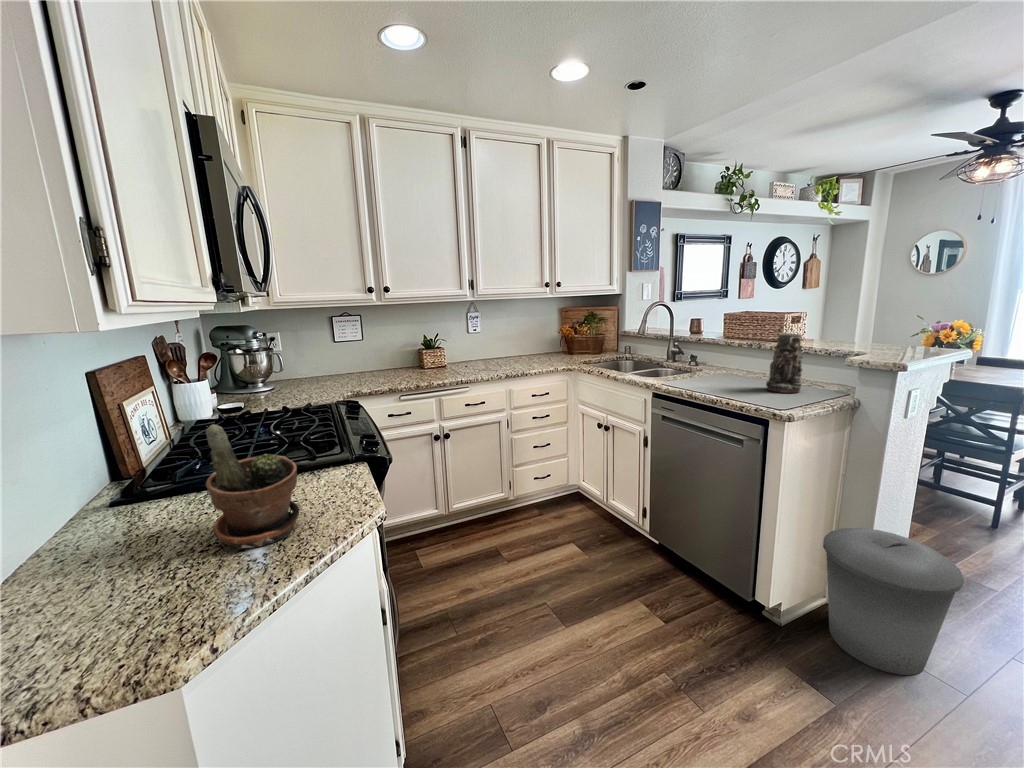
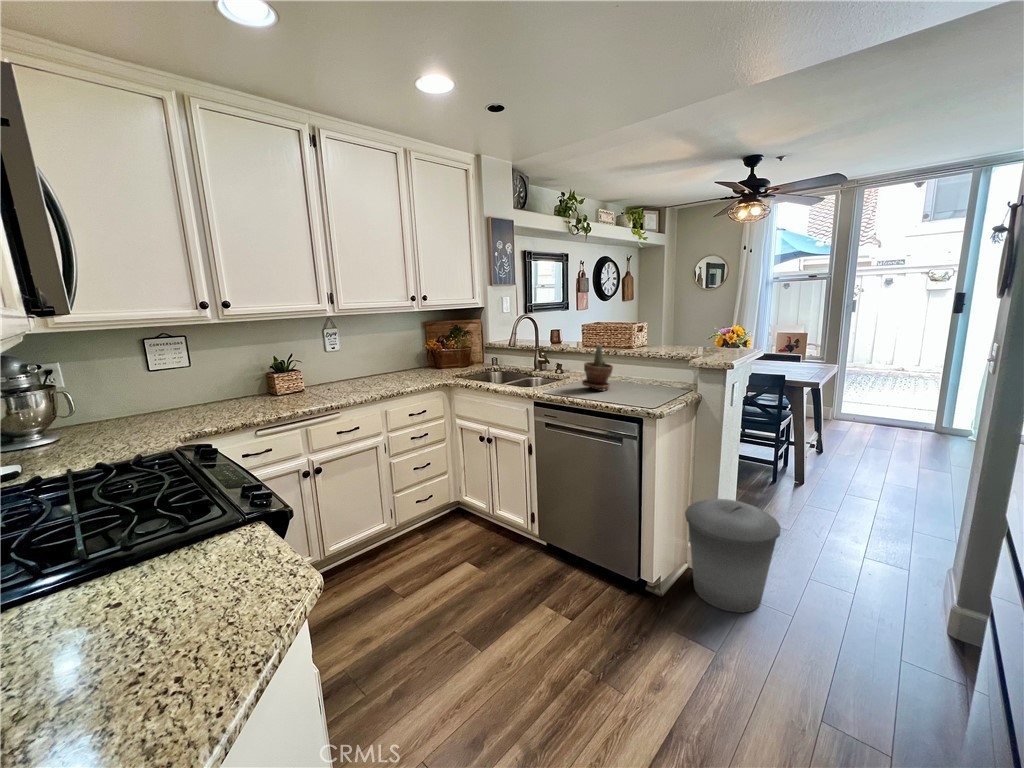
vase: present [766,333,803,393] -> none [630,342,657,394]
potted plant: present [206,424,299,548] -> present [582,344,613,391]

